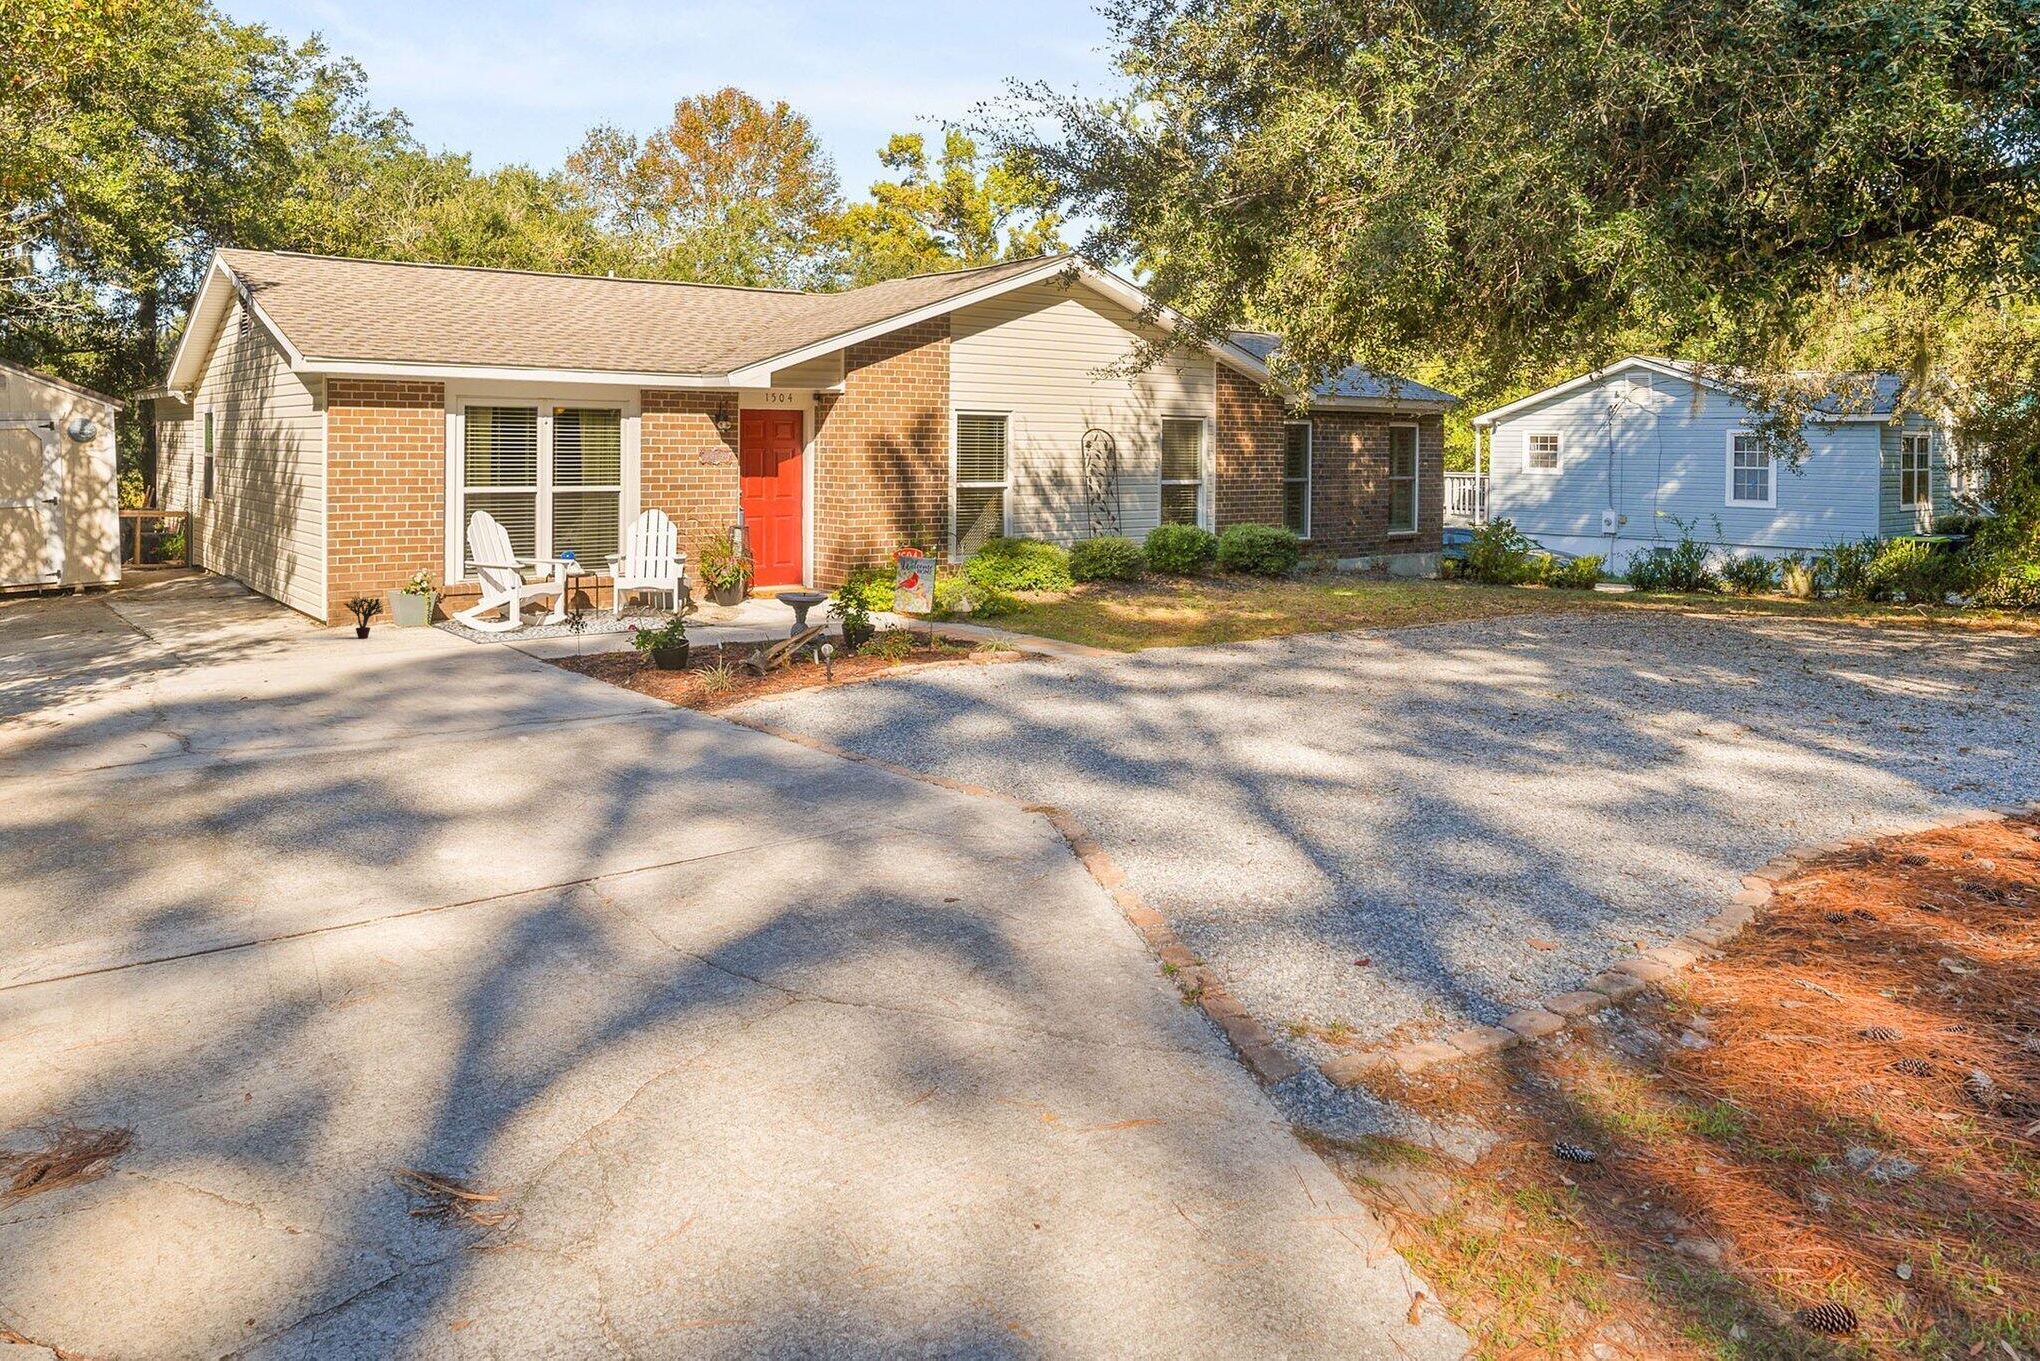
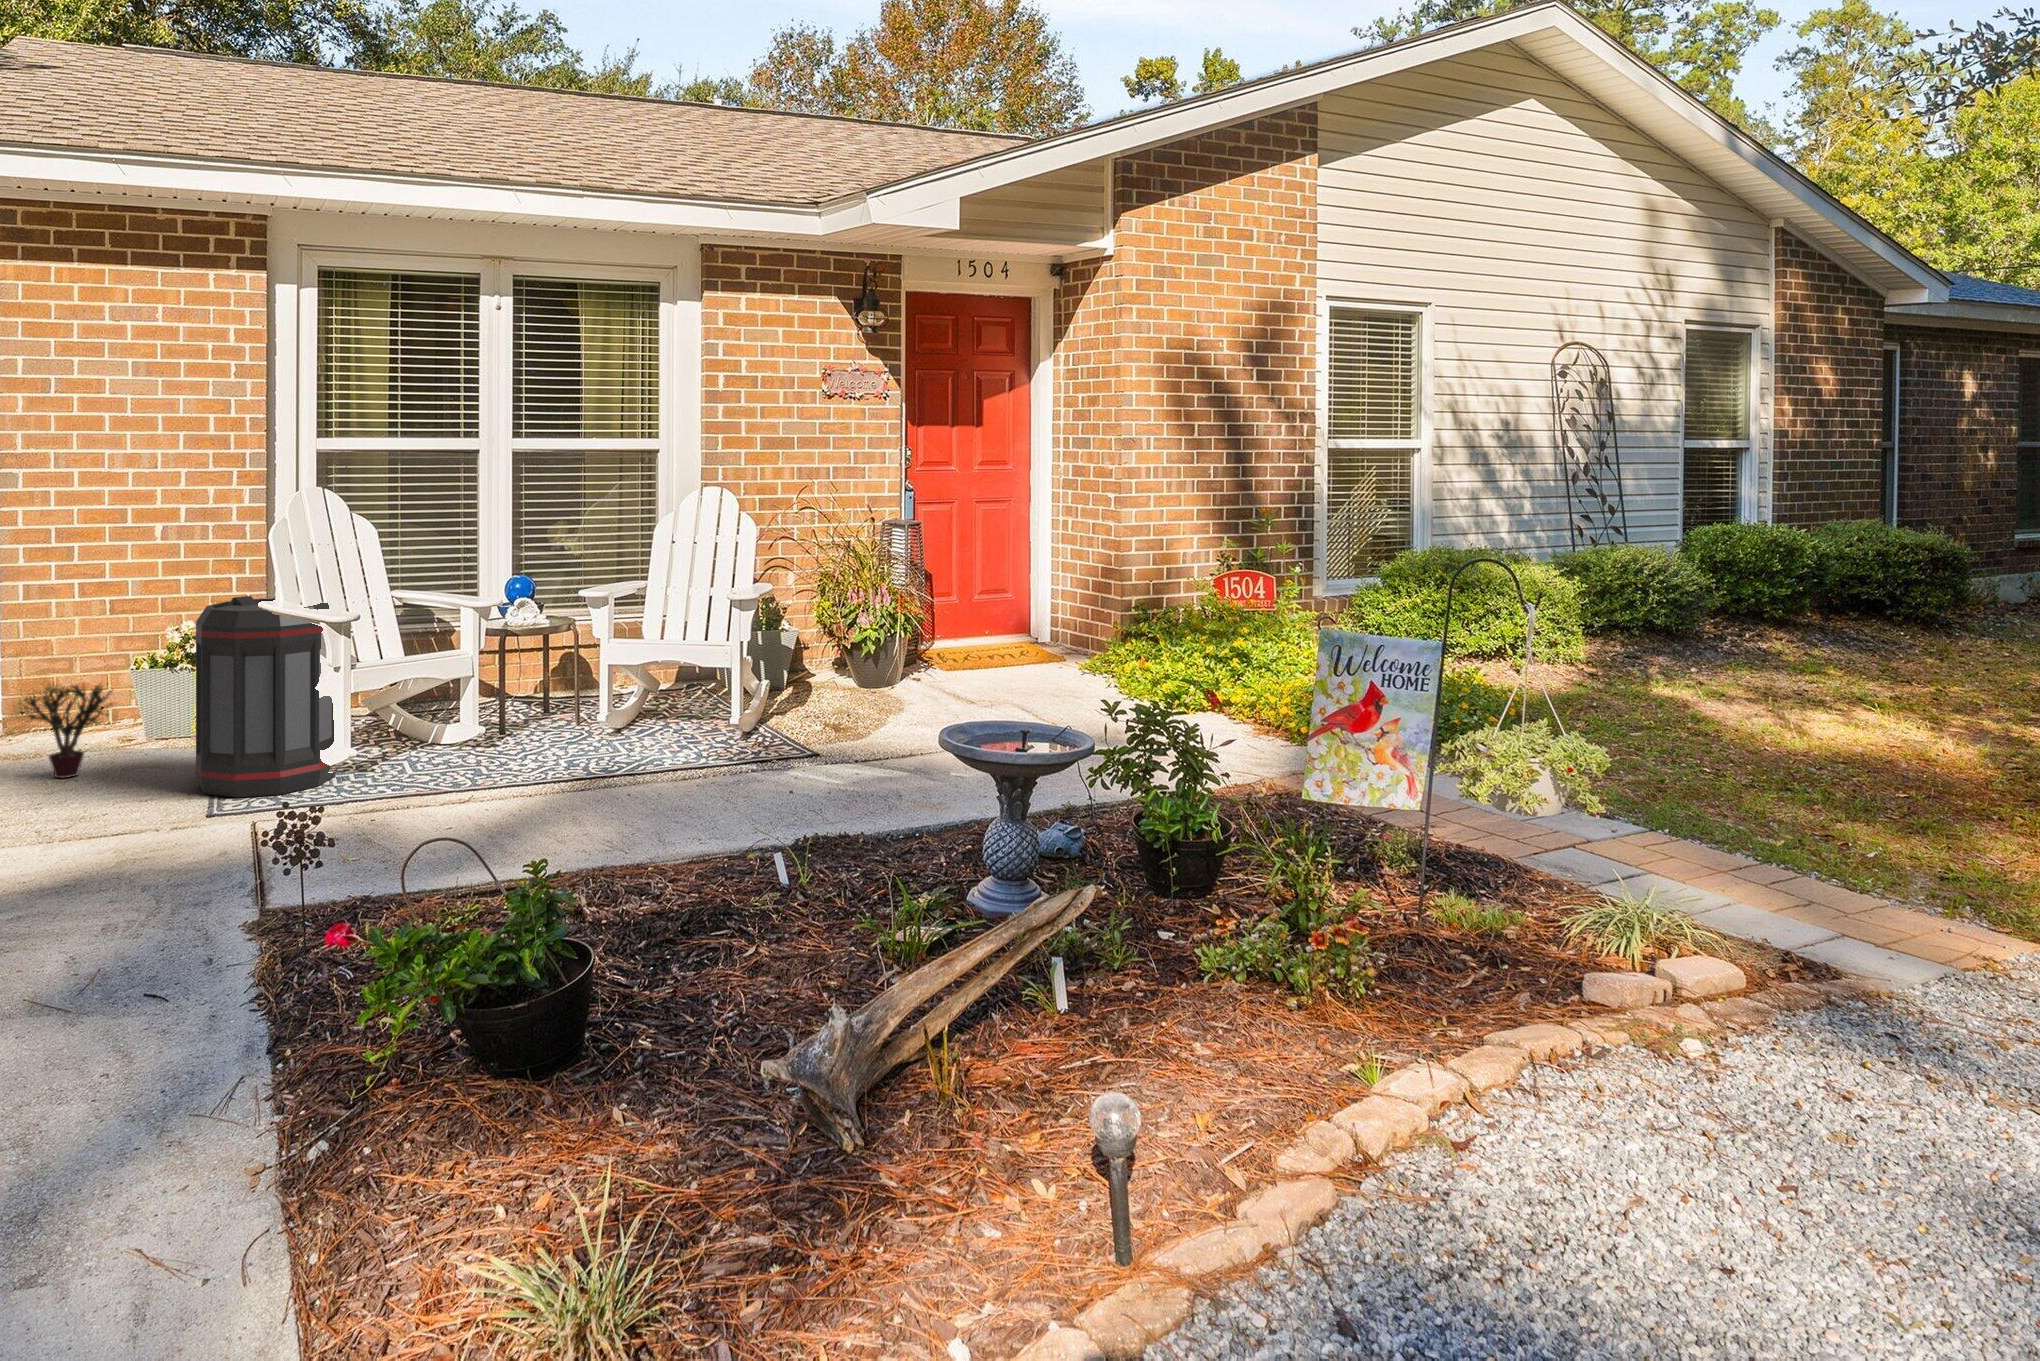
trash can: none [428,558,489,641] -> present [196,596,336,797]

